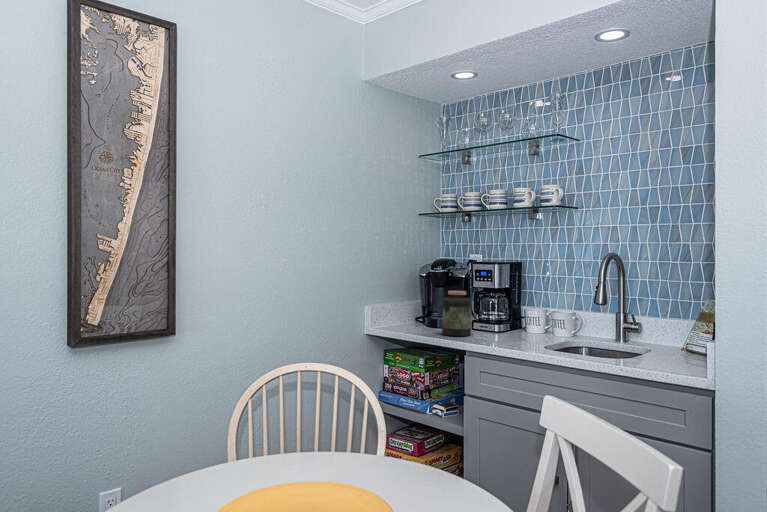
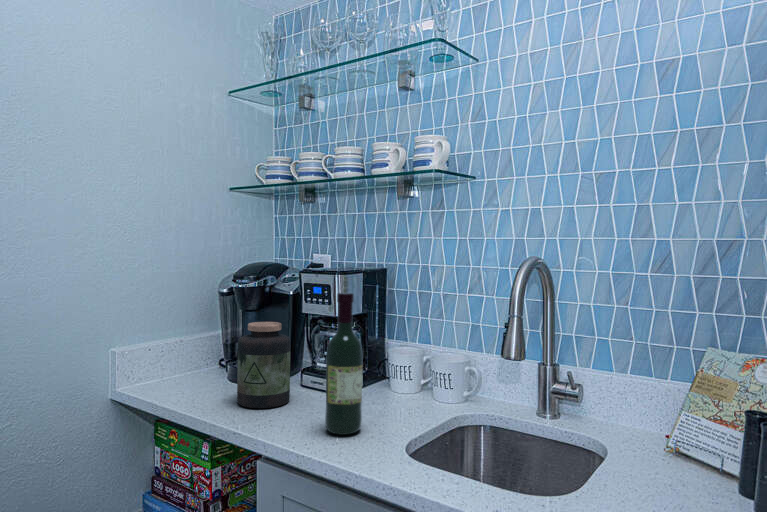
wine bottle: none [499,272,519,344] -> present [325,293,363,435]

